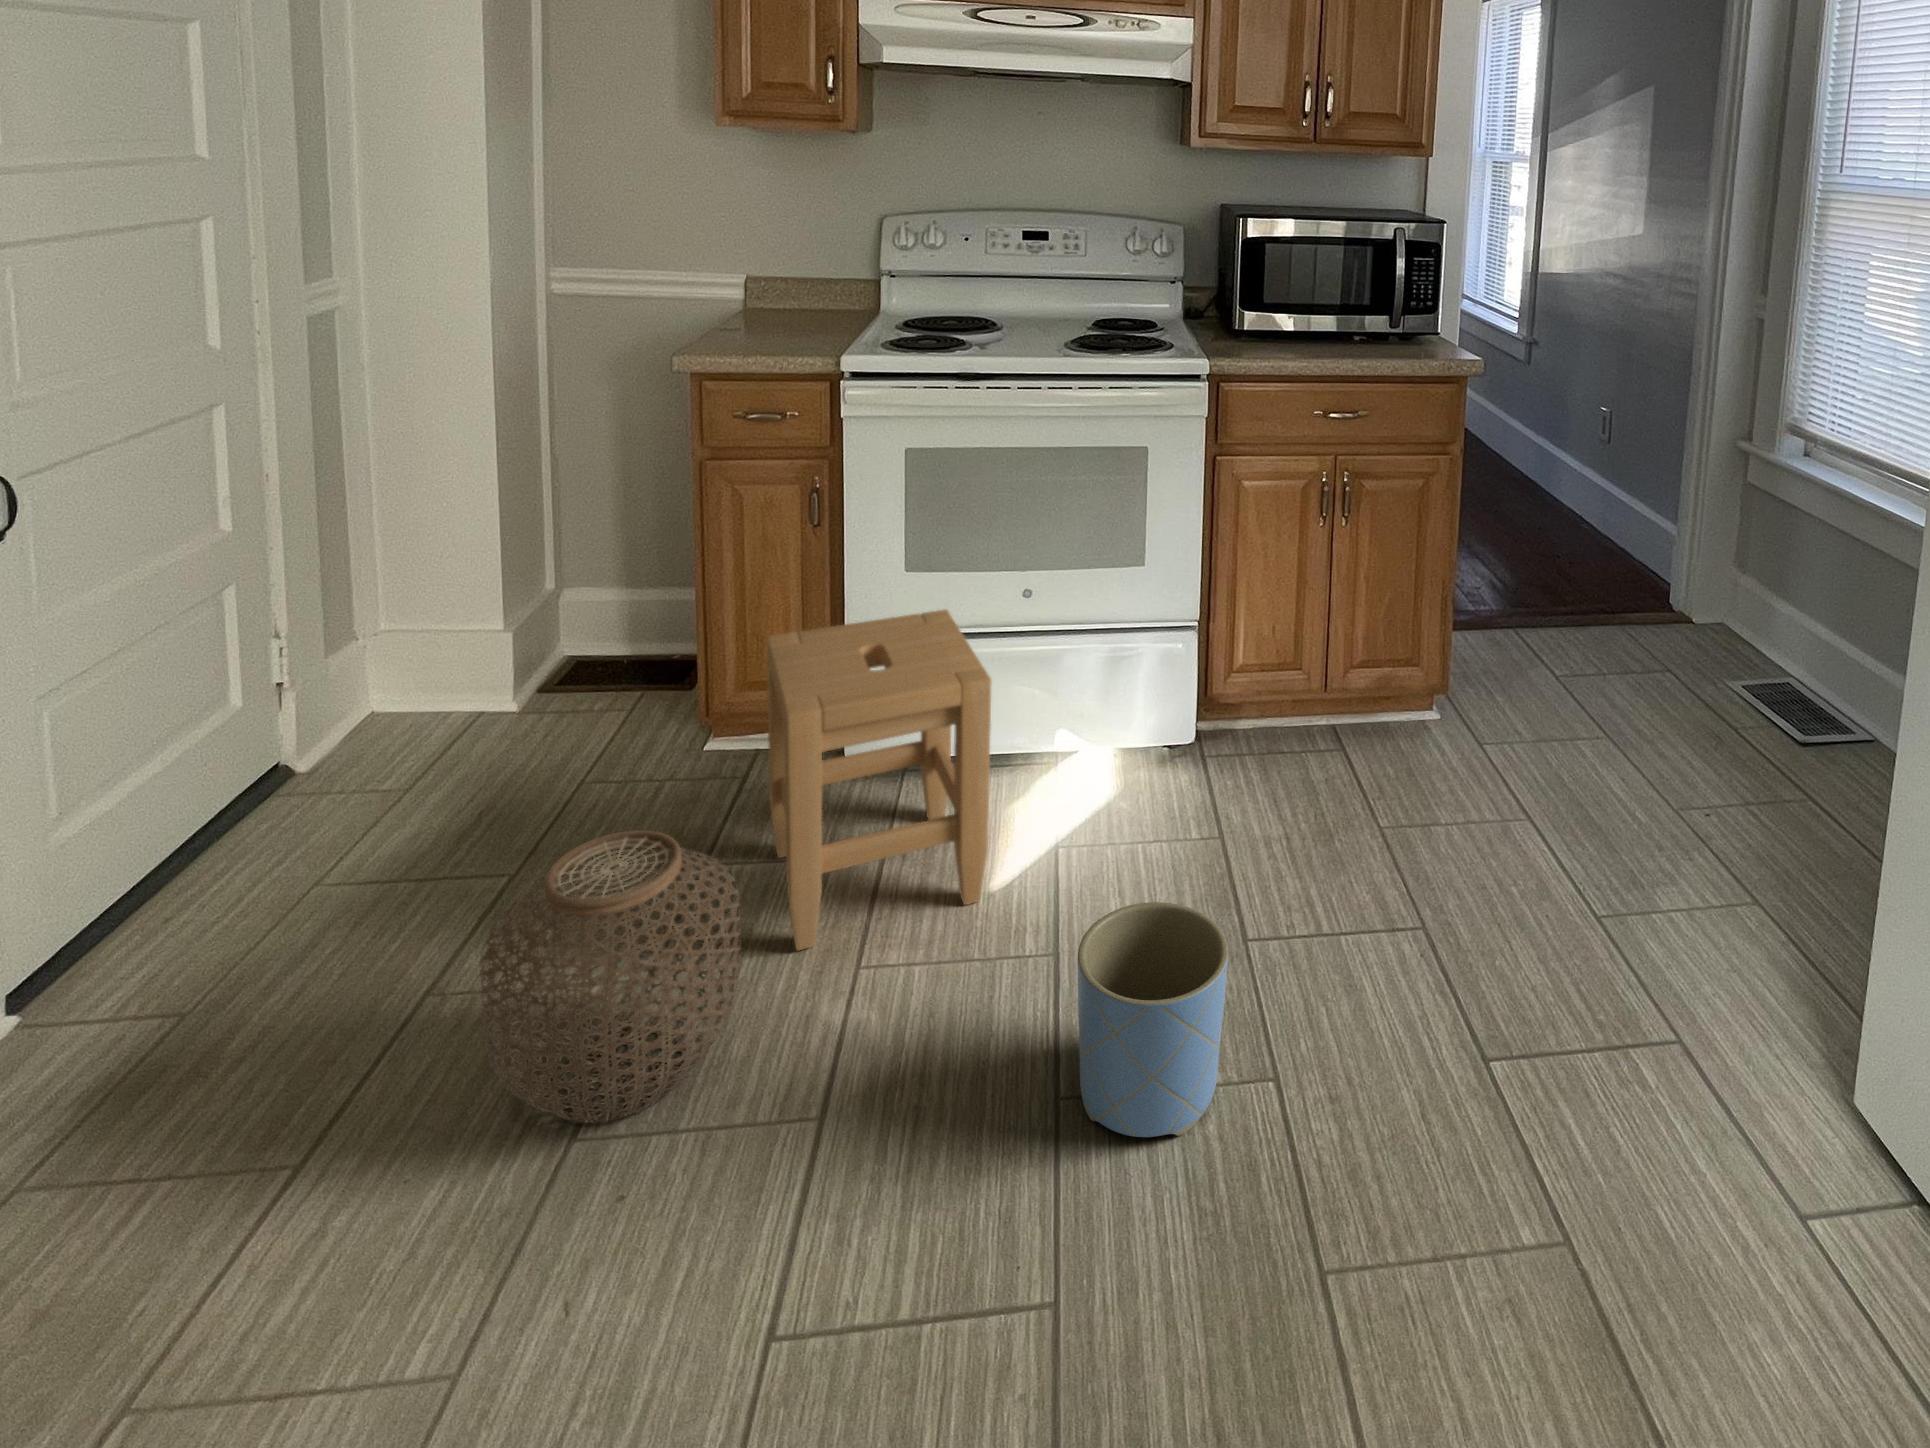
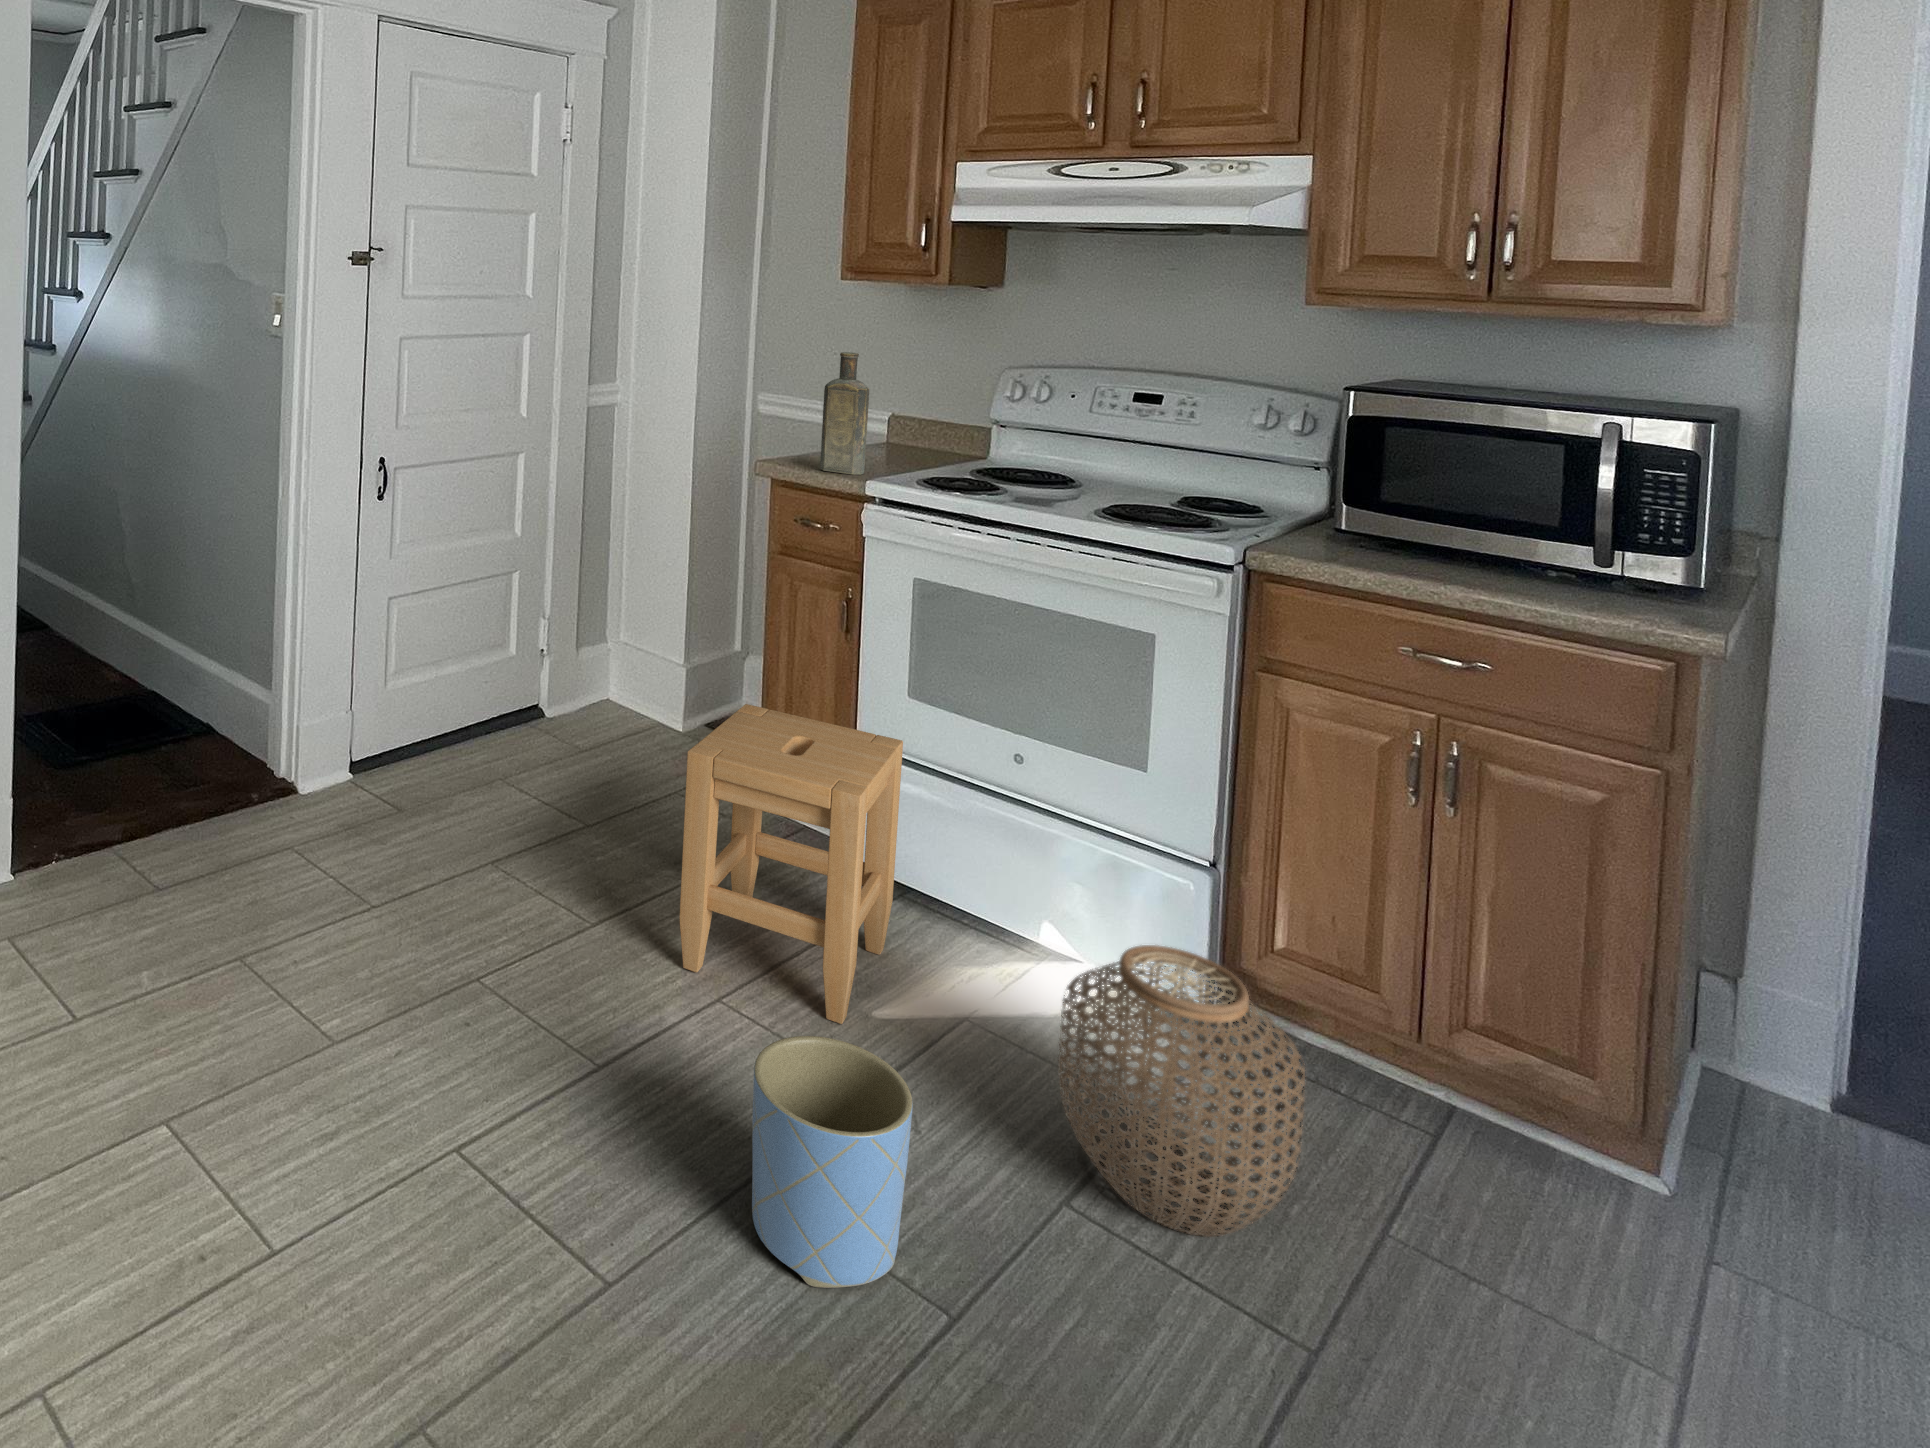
bottle: none [745,215,806,352] -> present [820,352,869,475]
woven basket: present [480,830,740,1123] -> present [1058,945,1305,1237]

